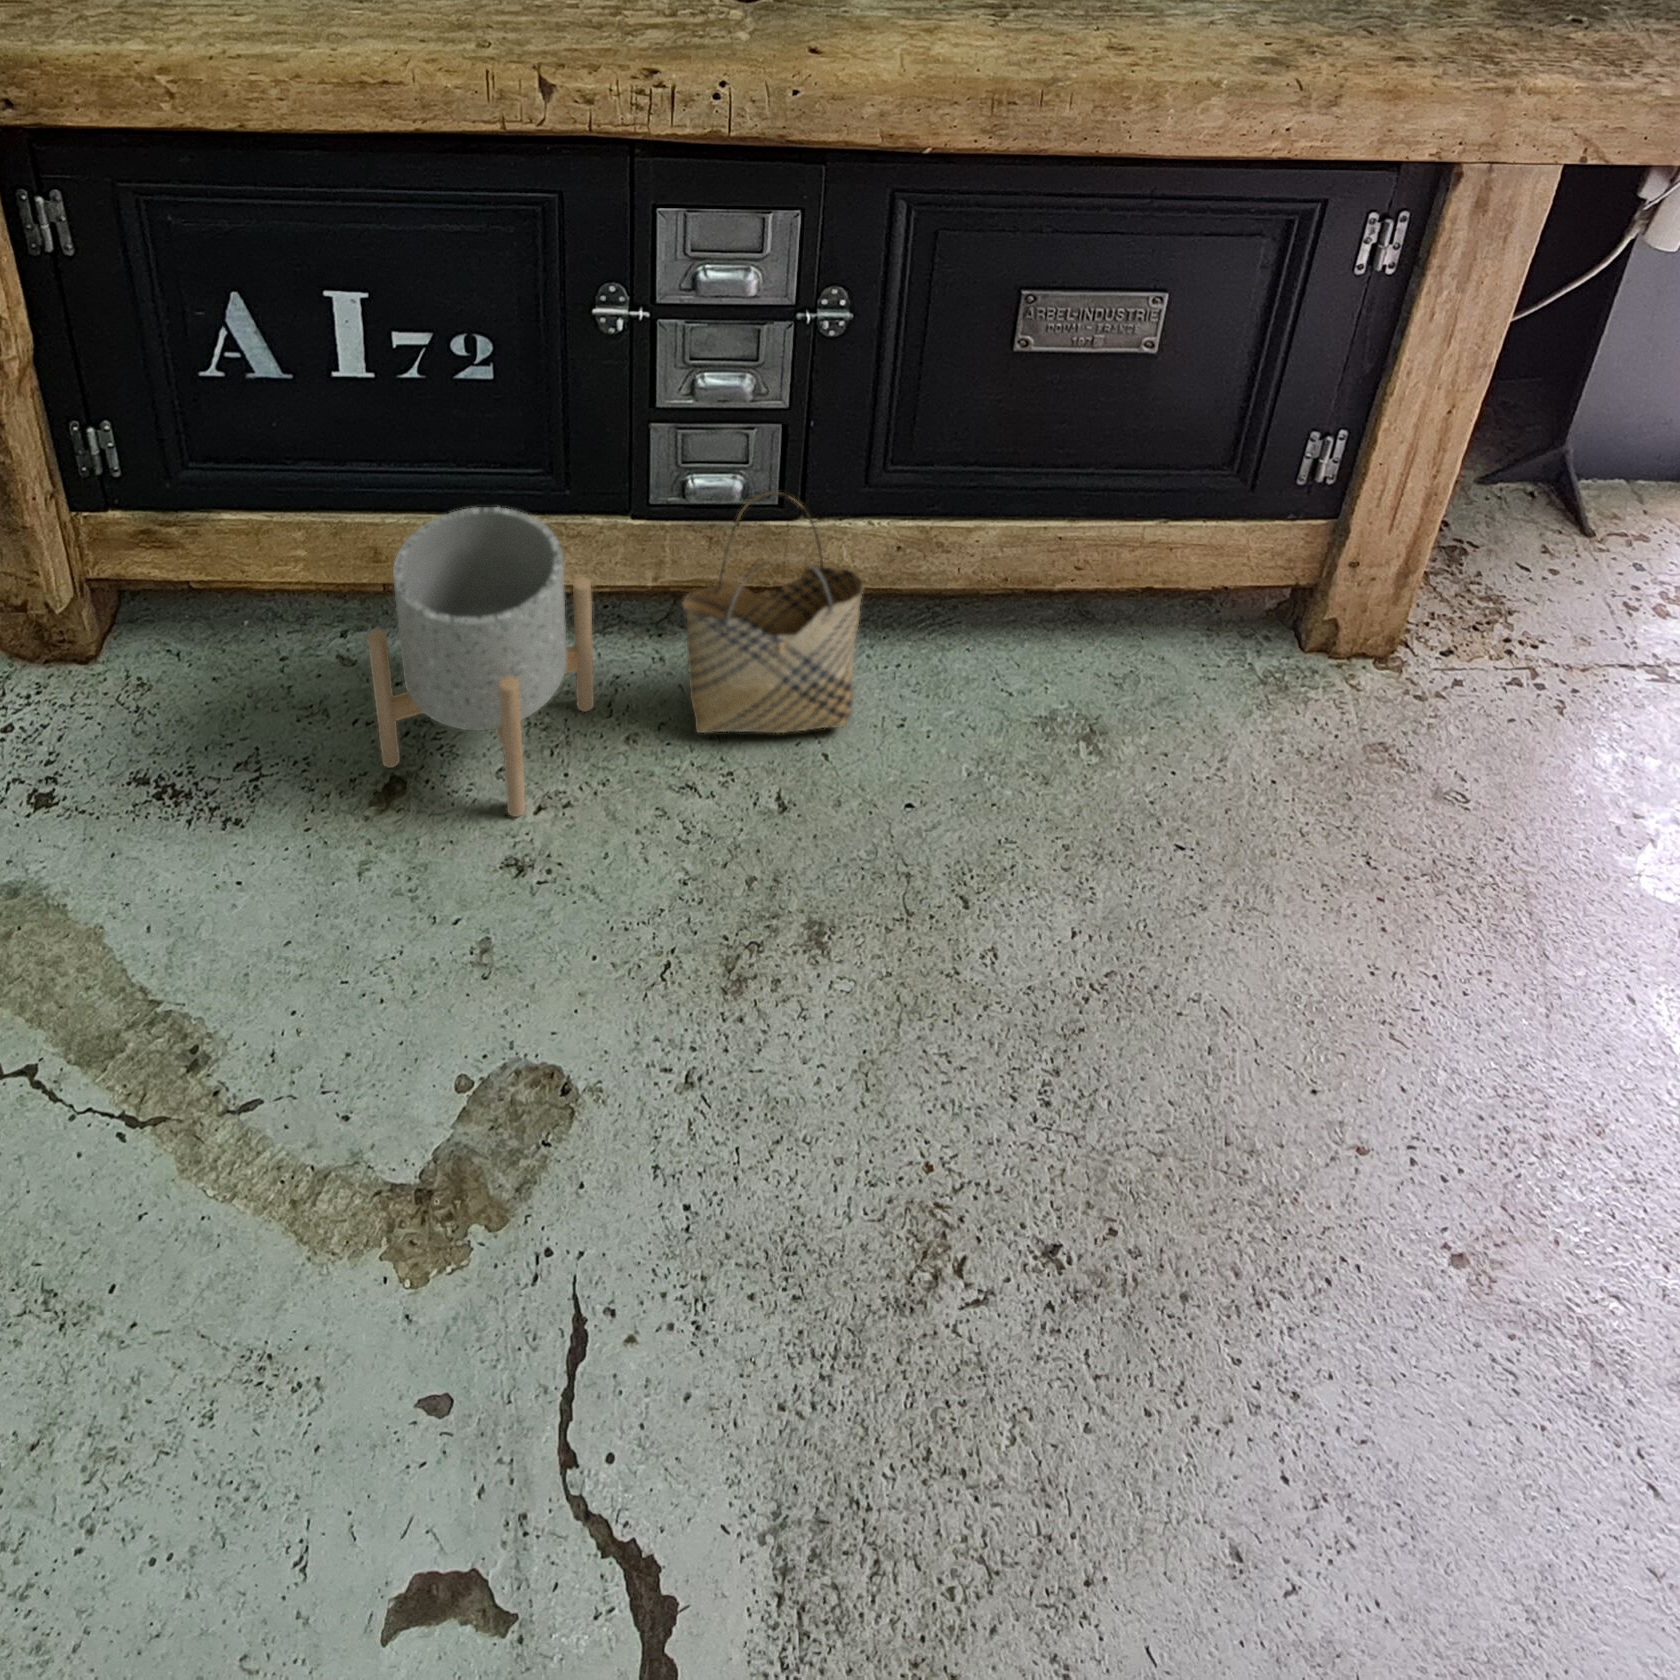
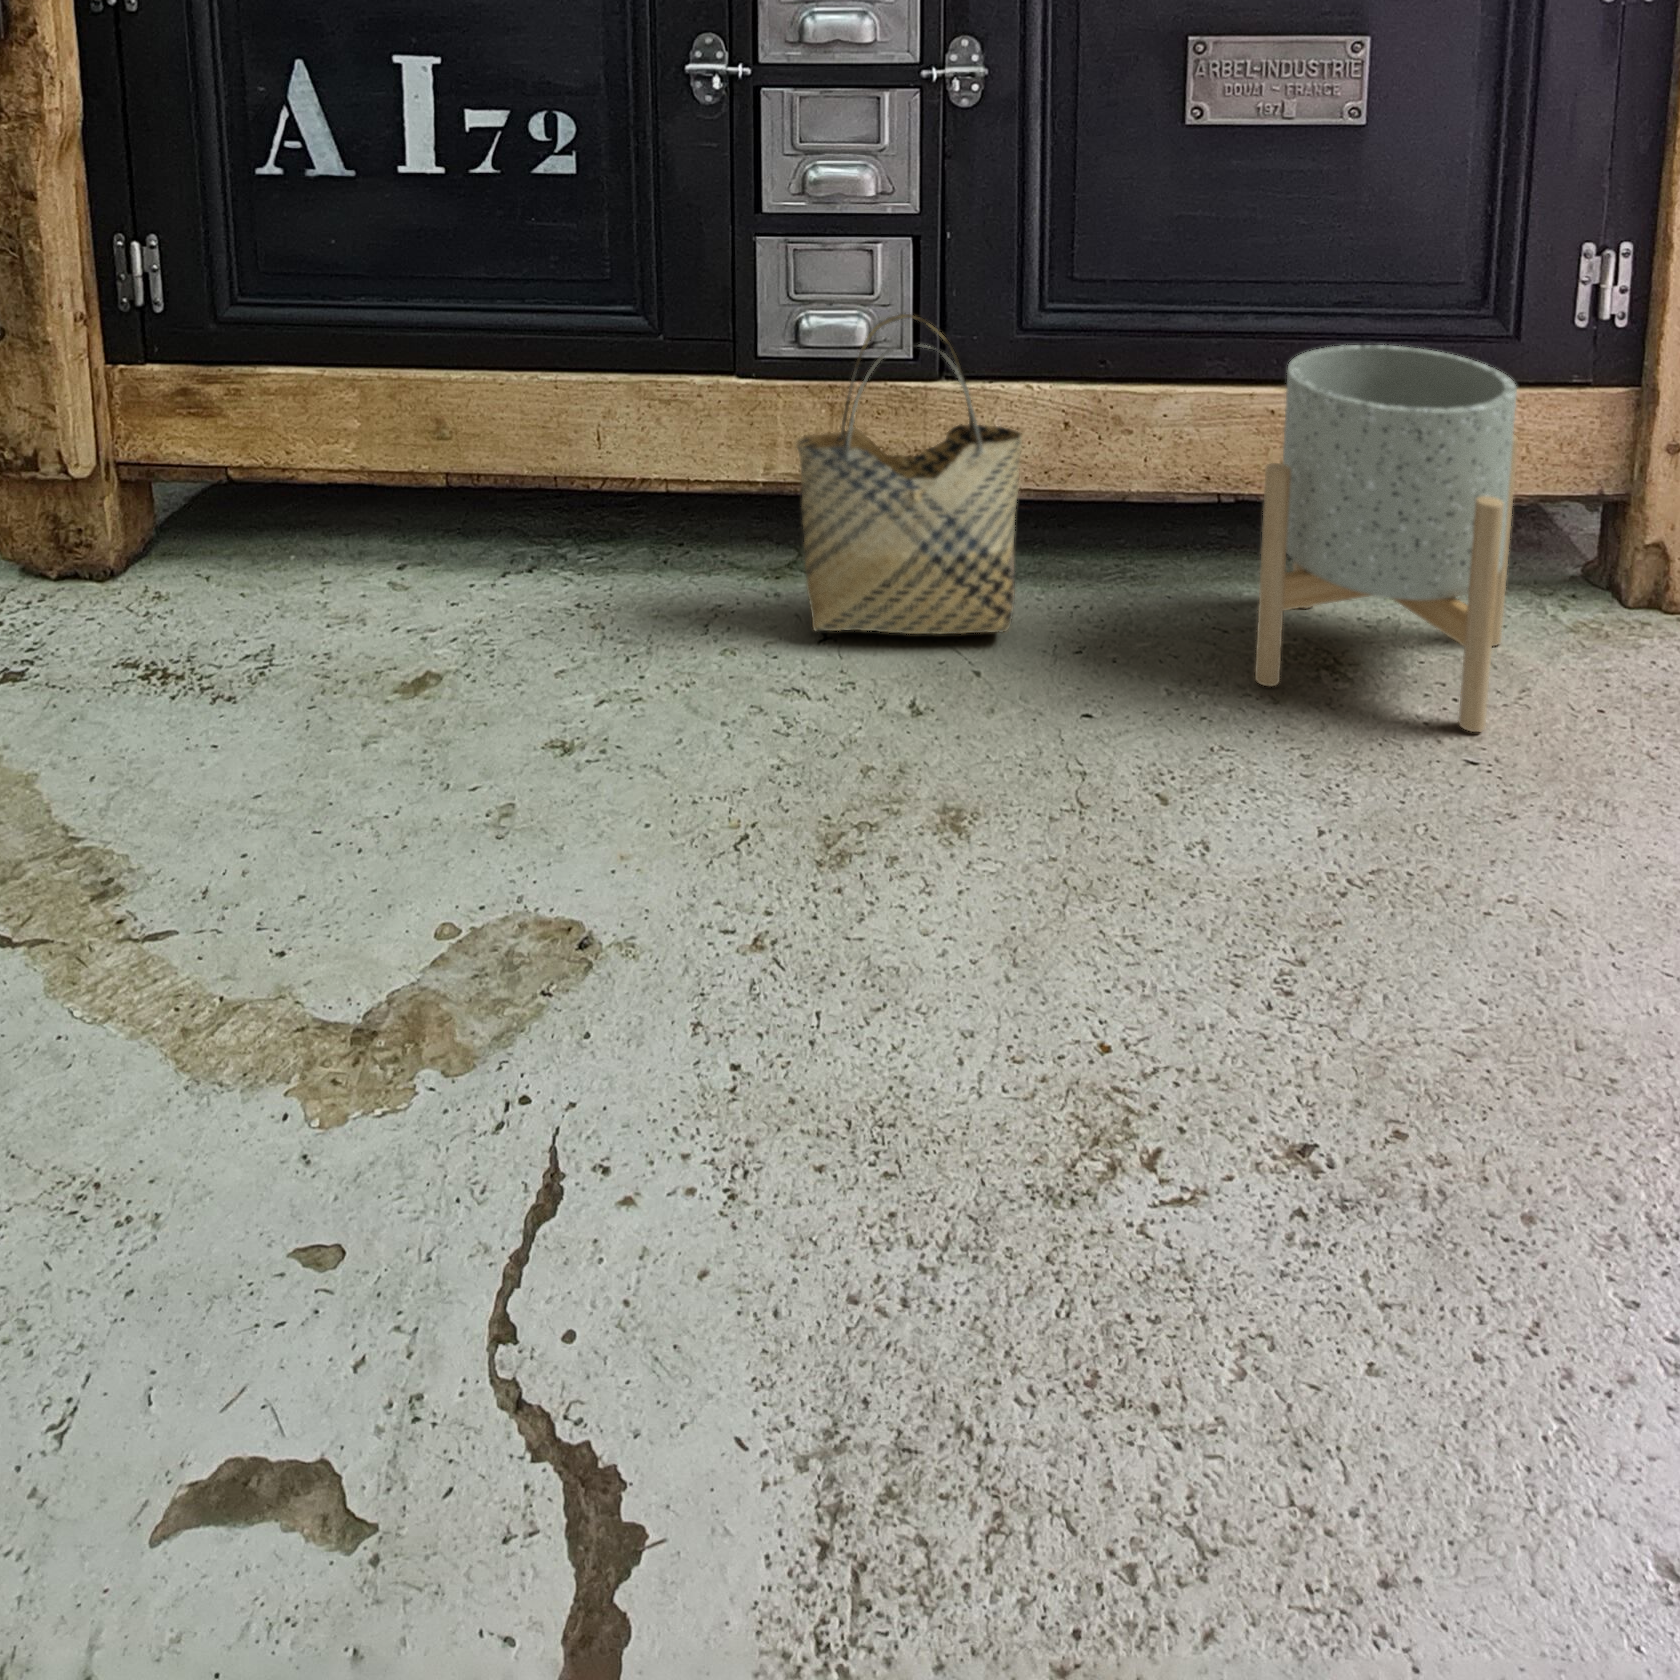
planter: present [368,507,594,817] -> present [1255,345,1518,732]

